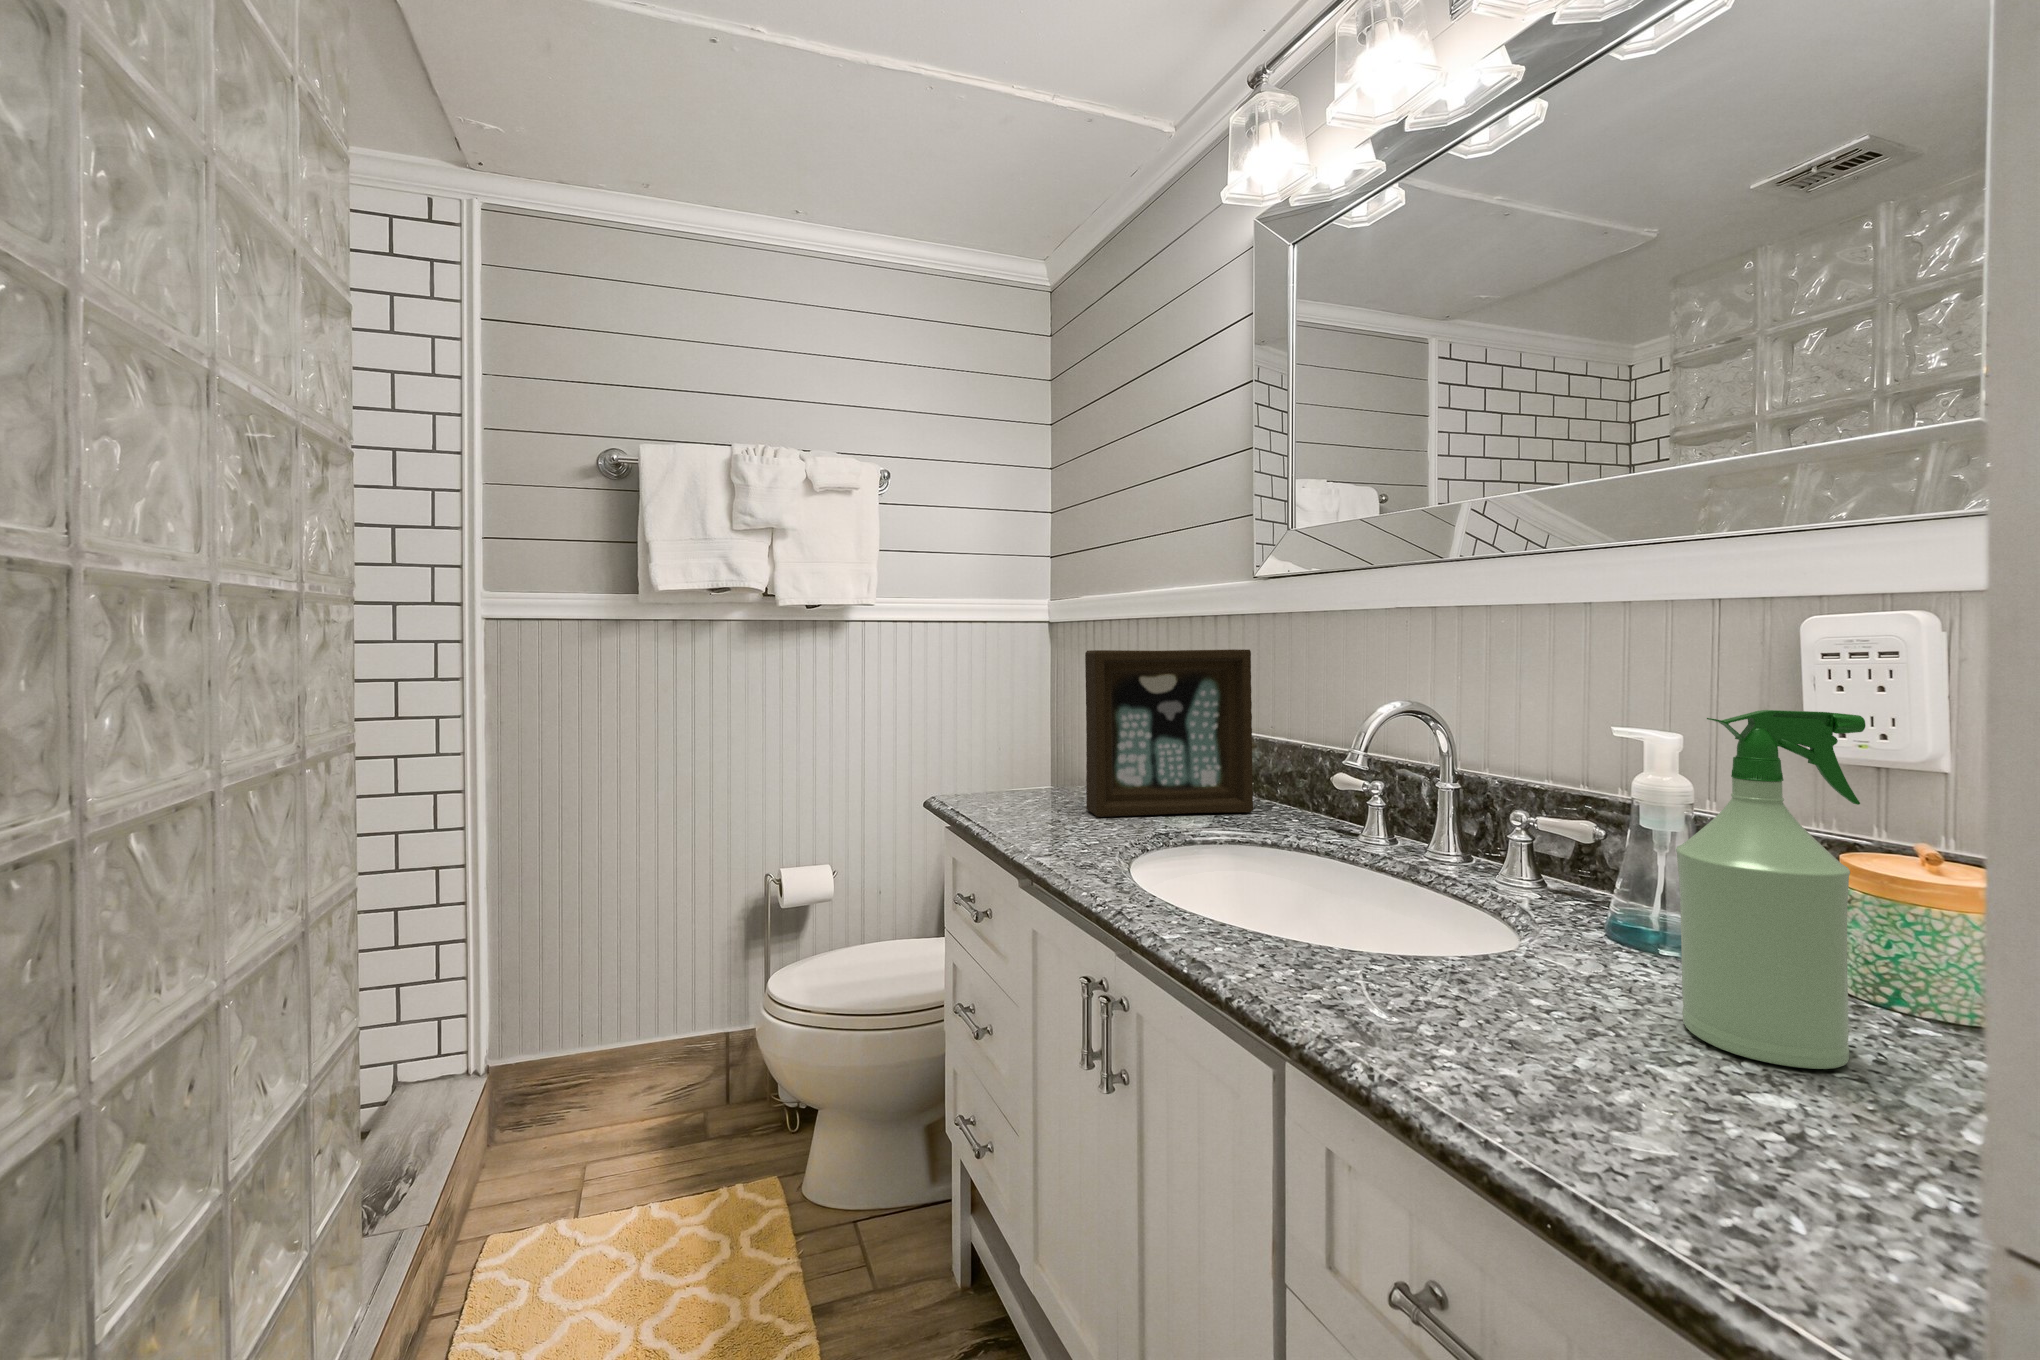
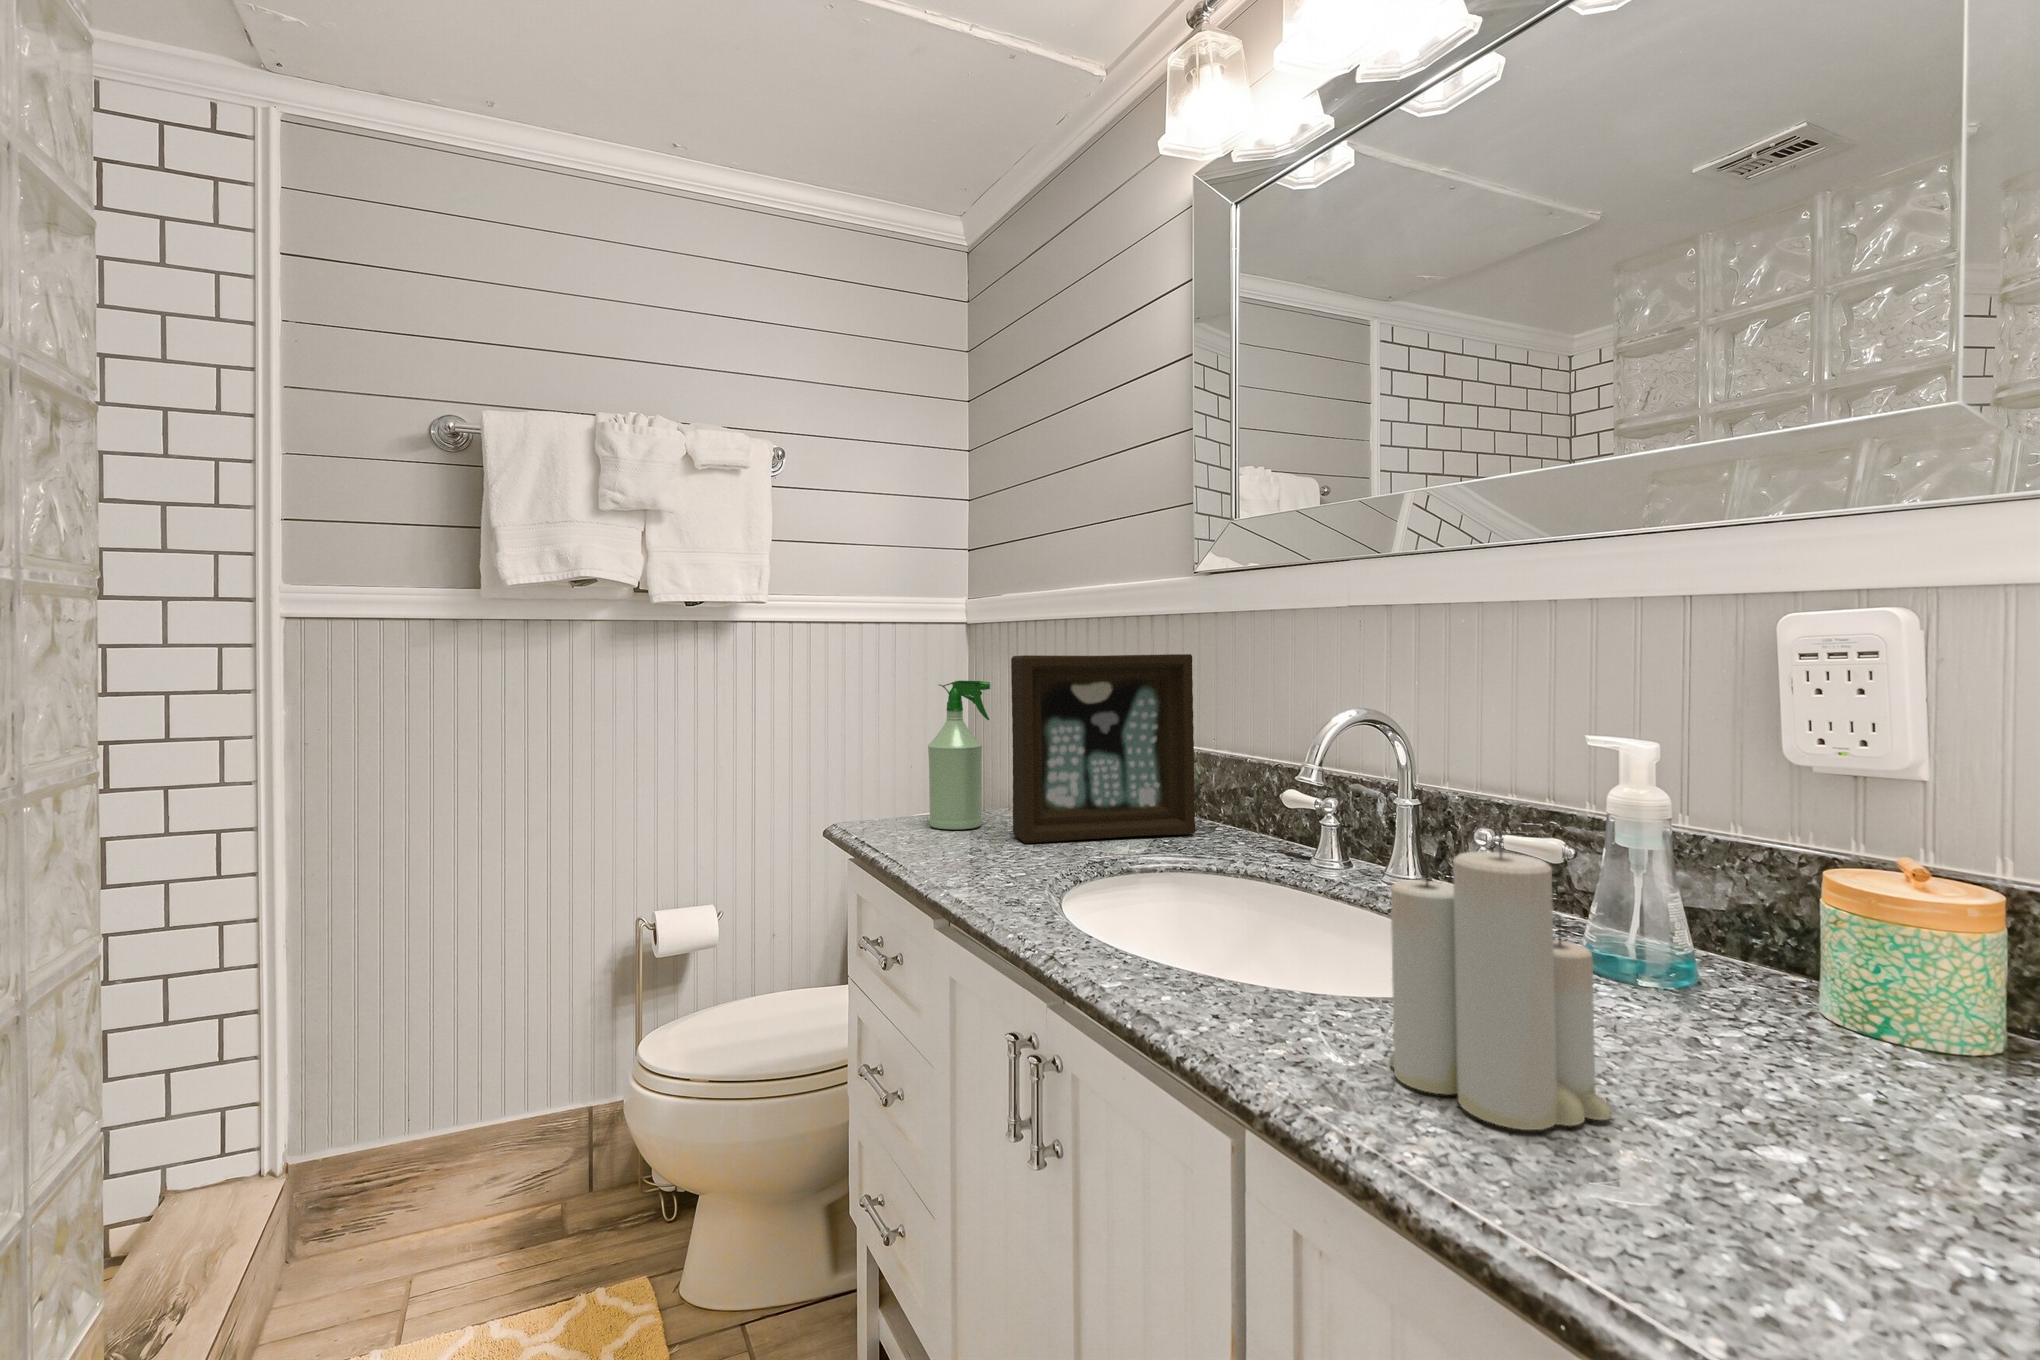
spray bottle: present [1676,710,1866,1069] -> present [928,681,990,829]
candle: none [1416,807,1615,1070] -> present [1390,829,1611,1130]

